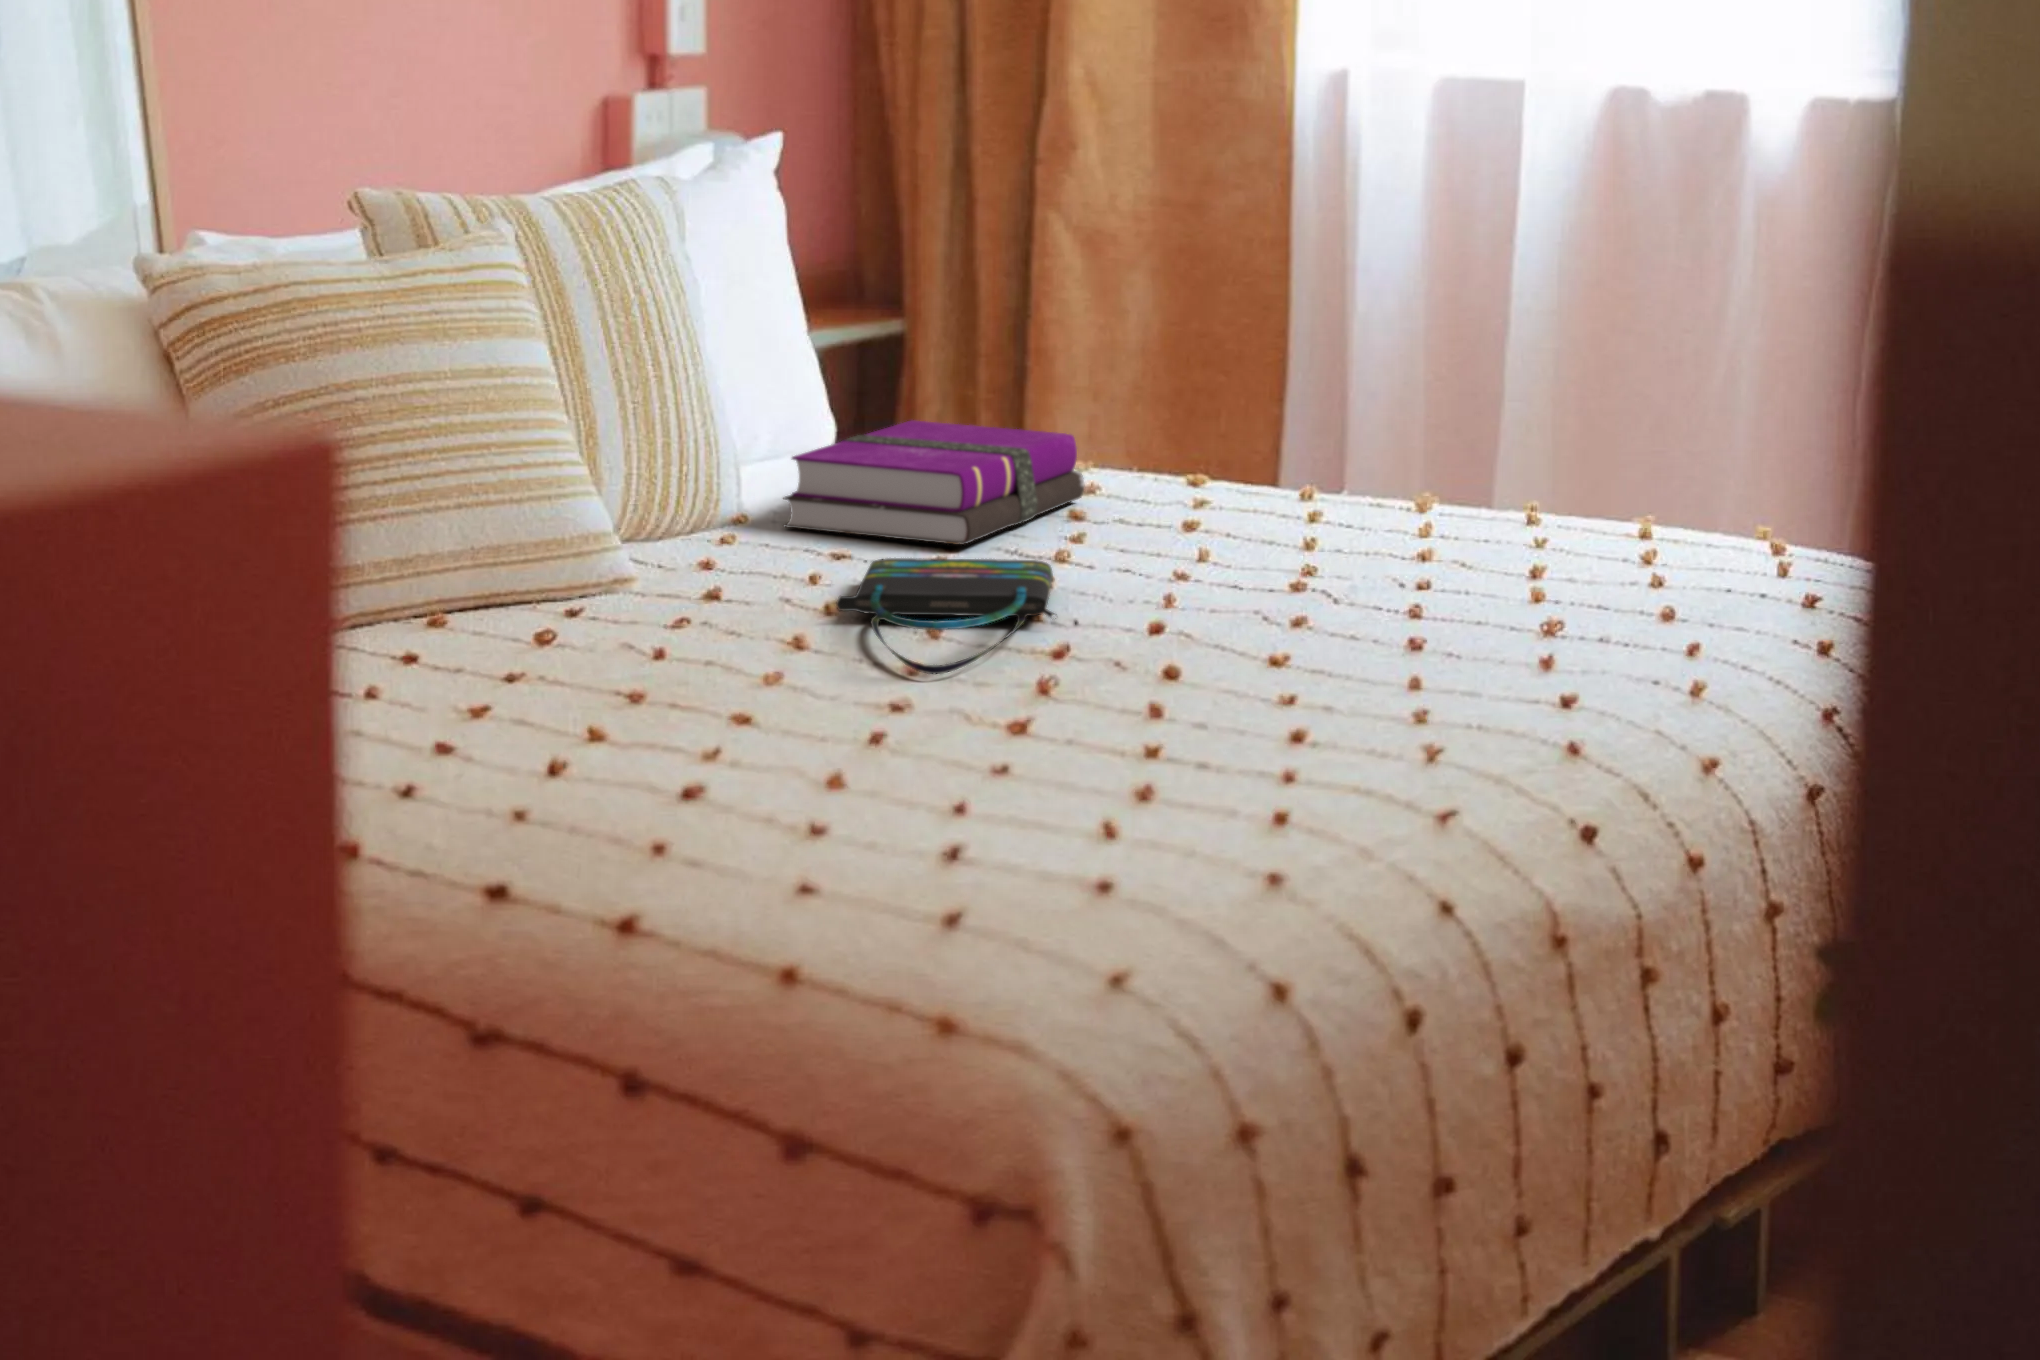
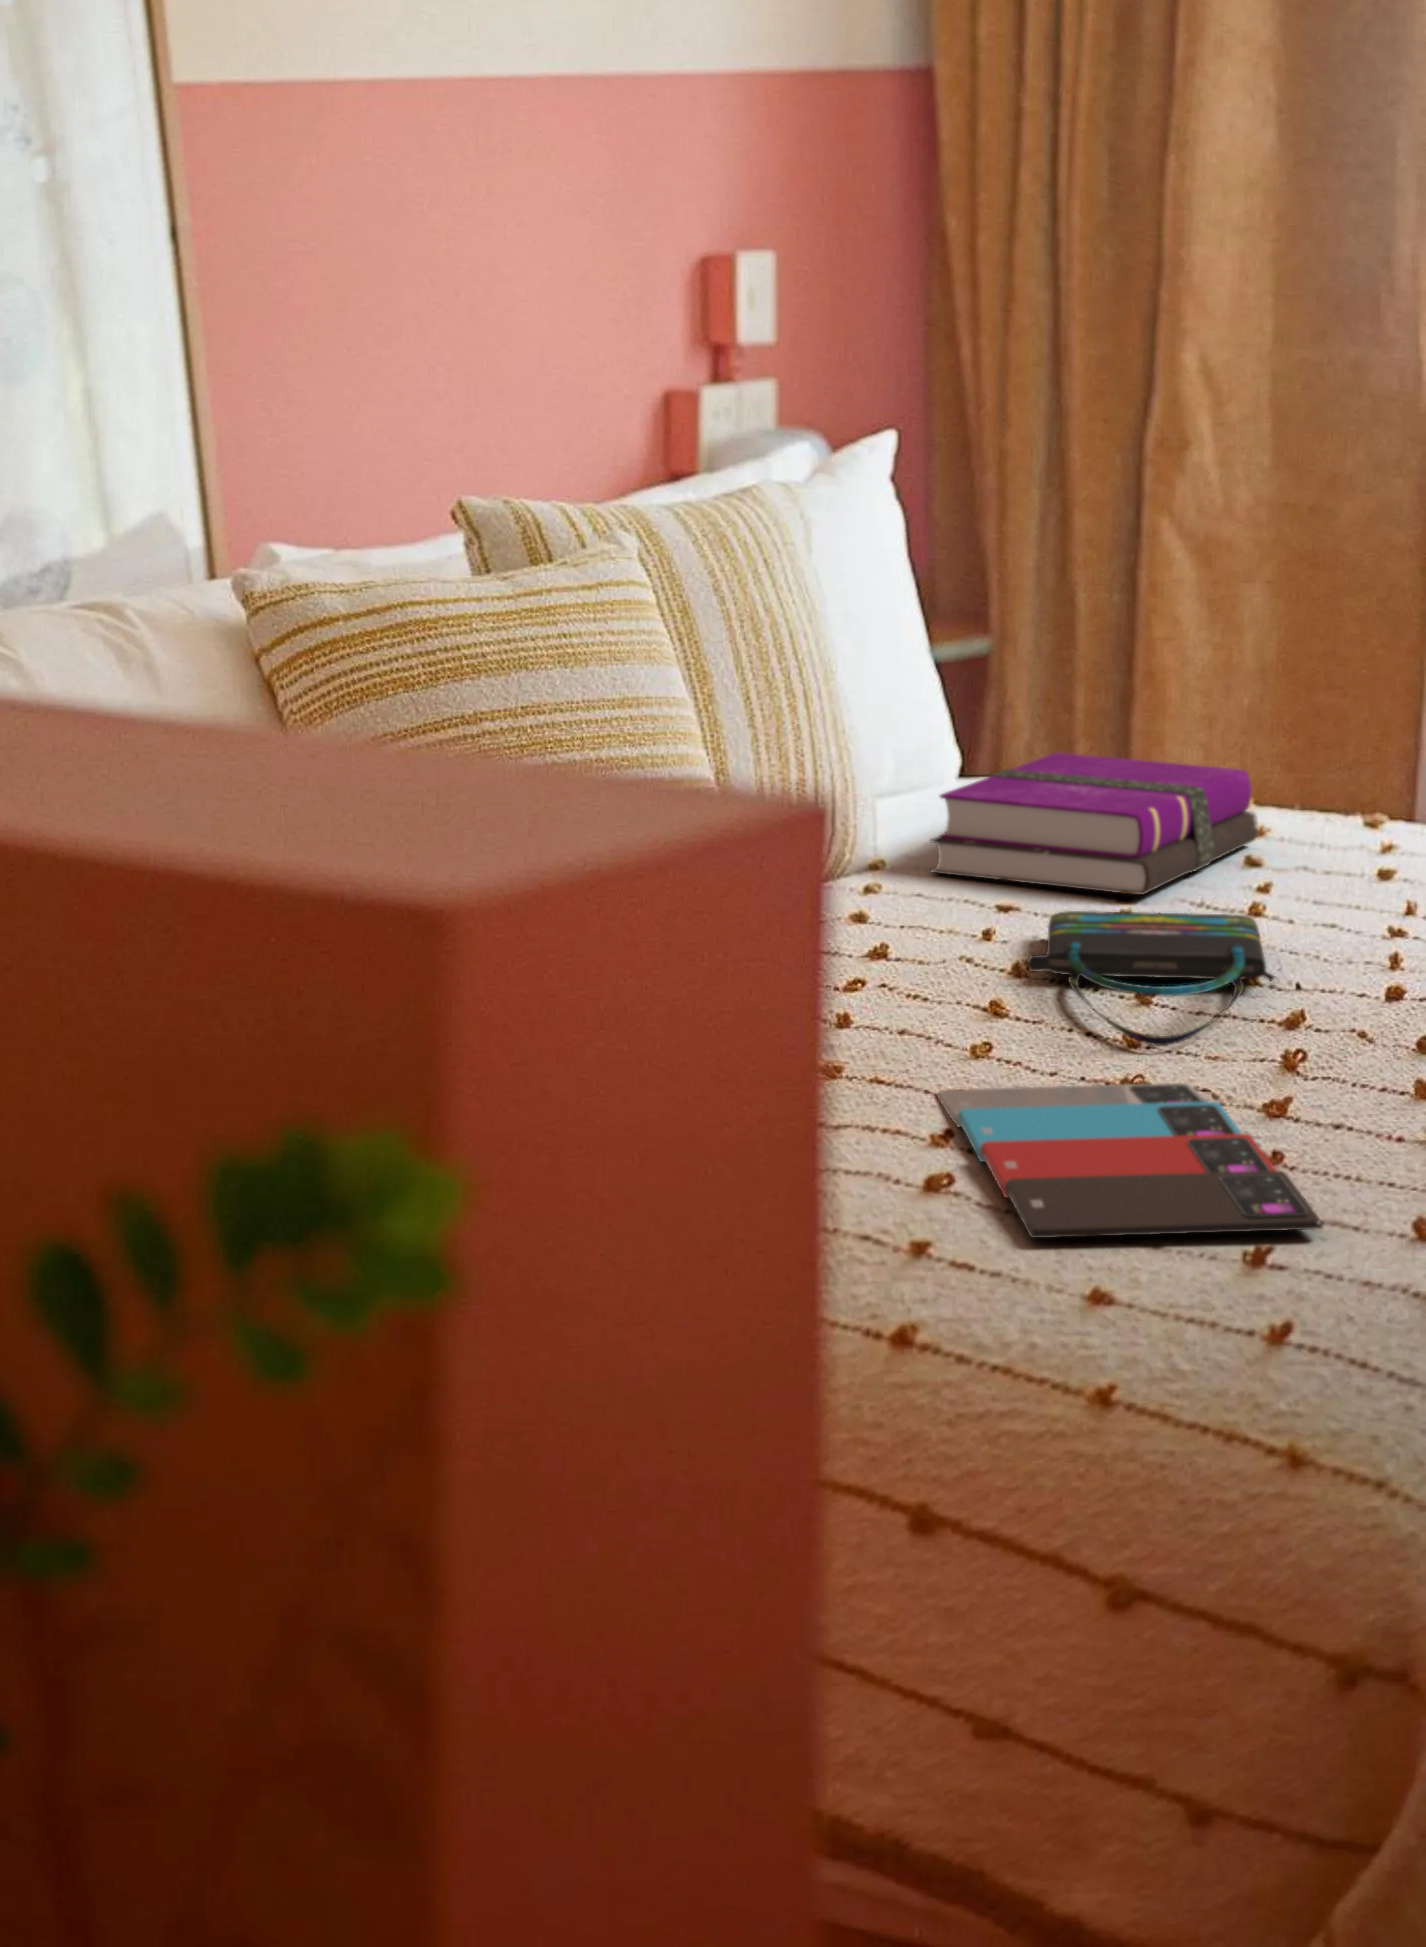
smartphone: none [723,705,1022,840] -> present [937,1083,1323,1238]

